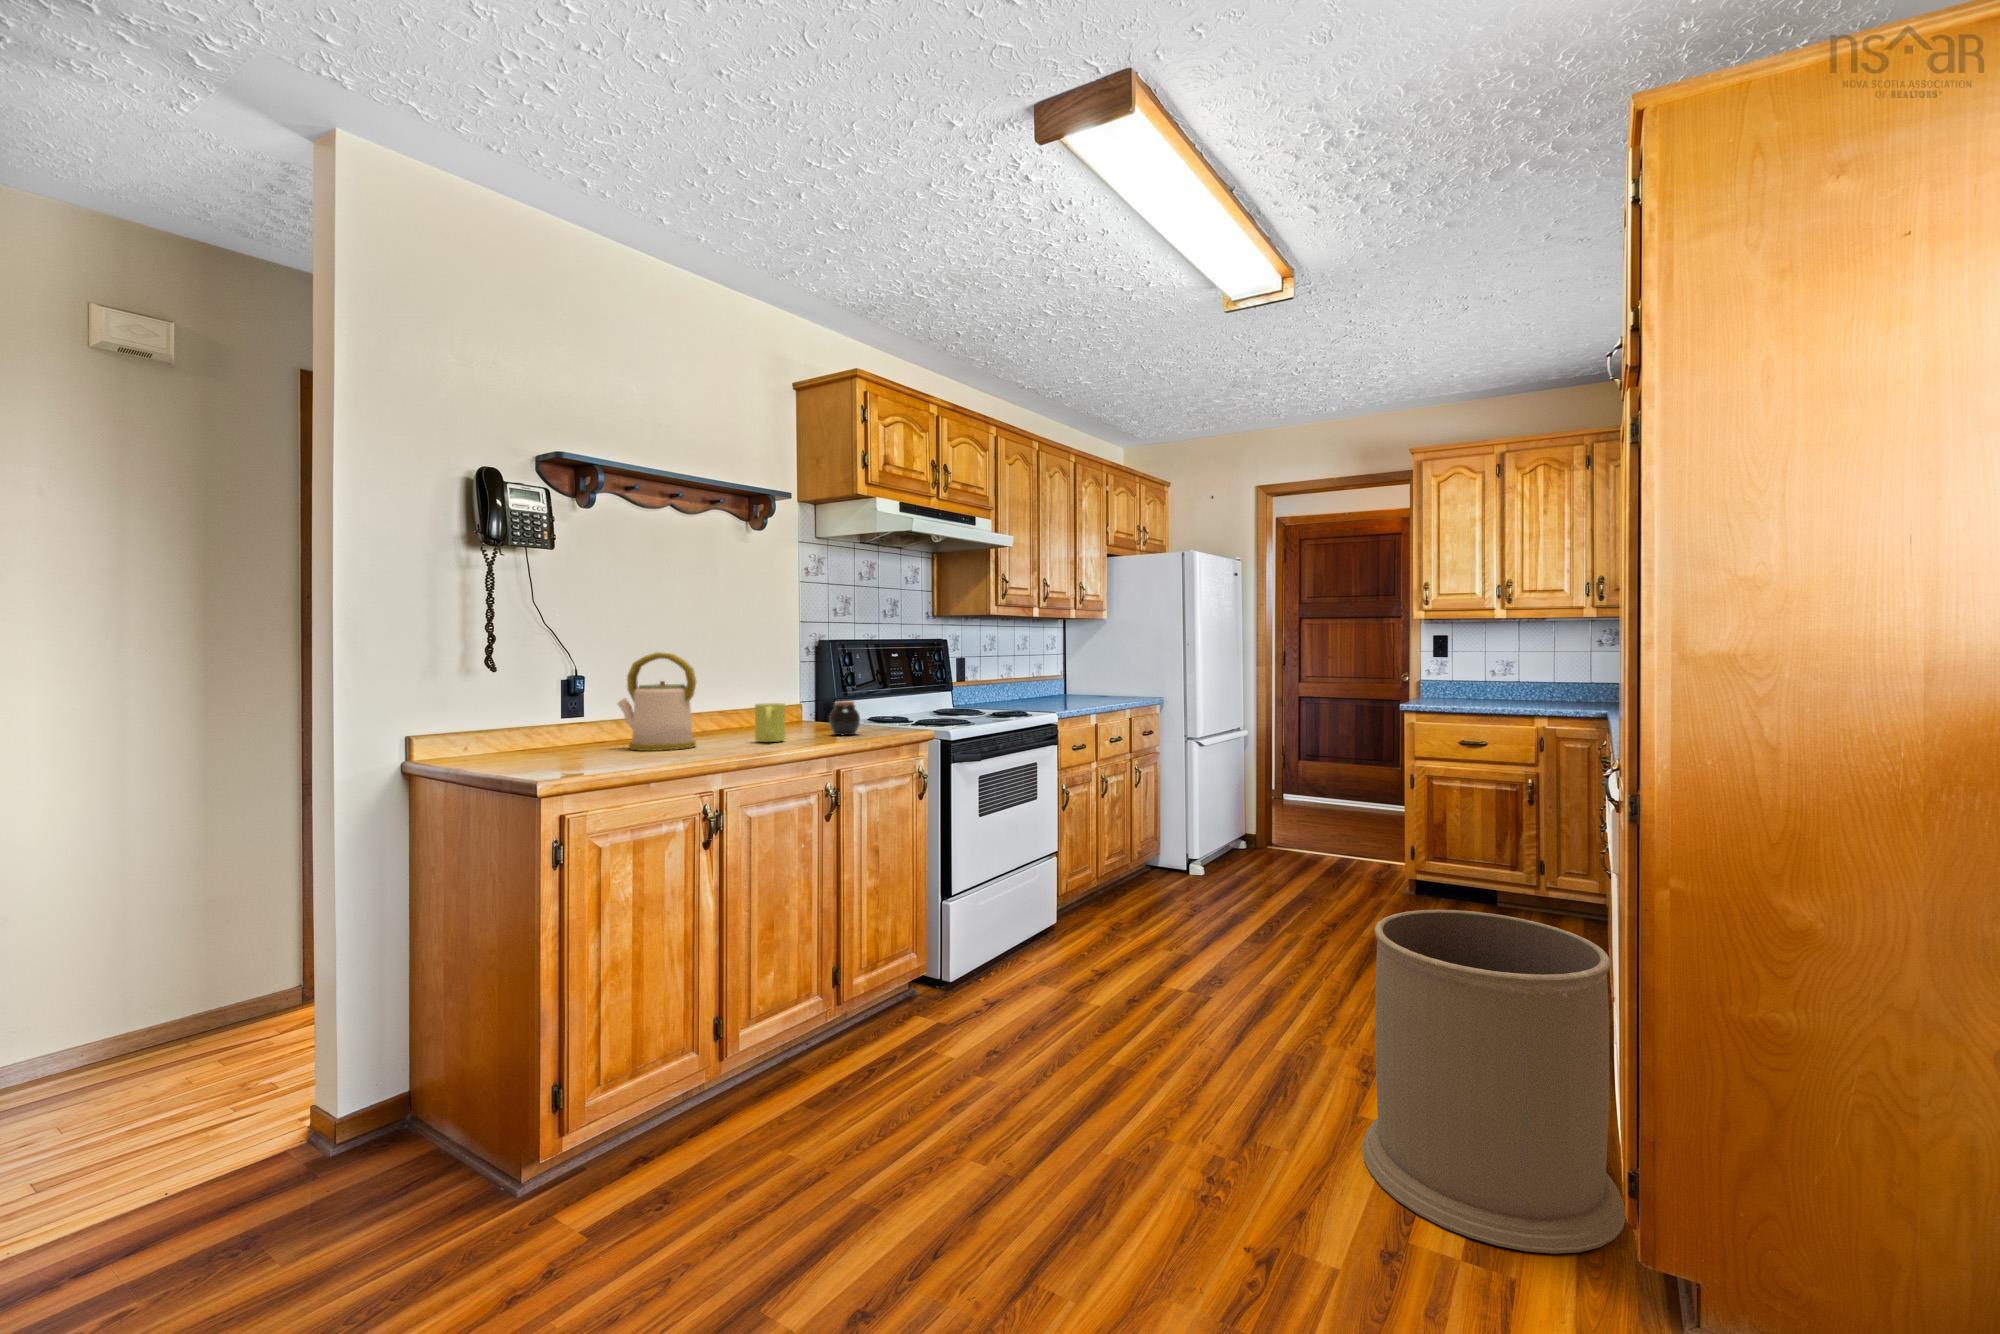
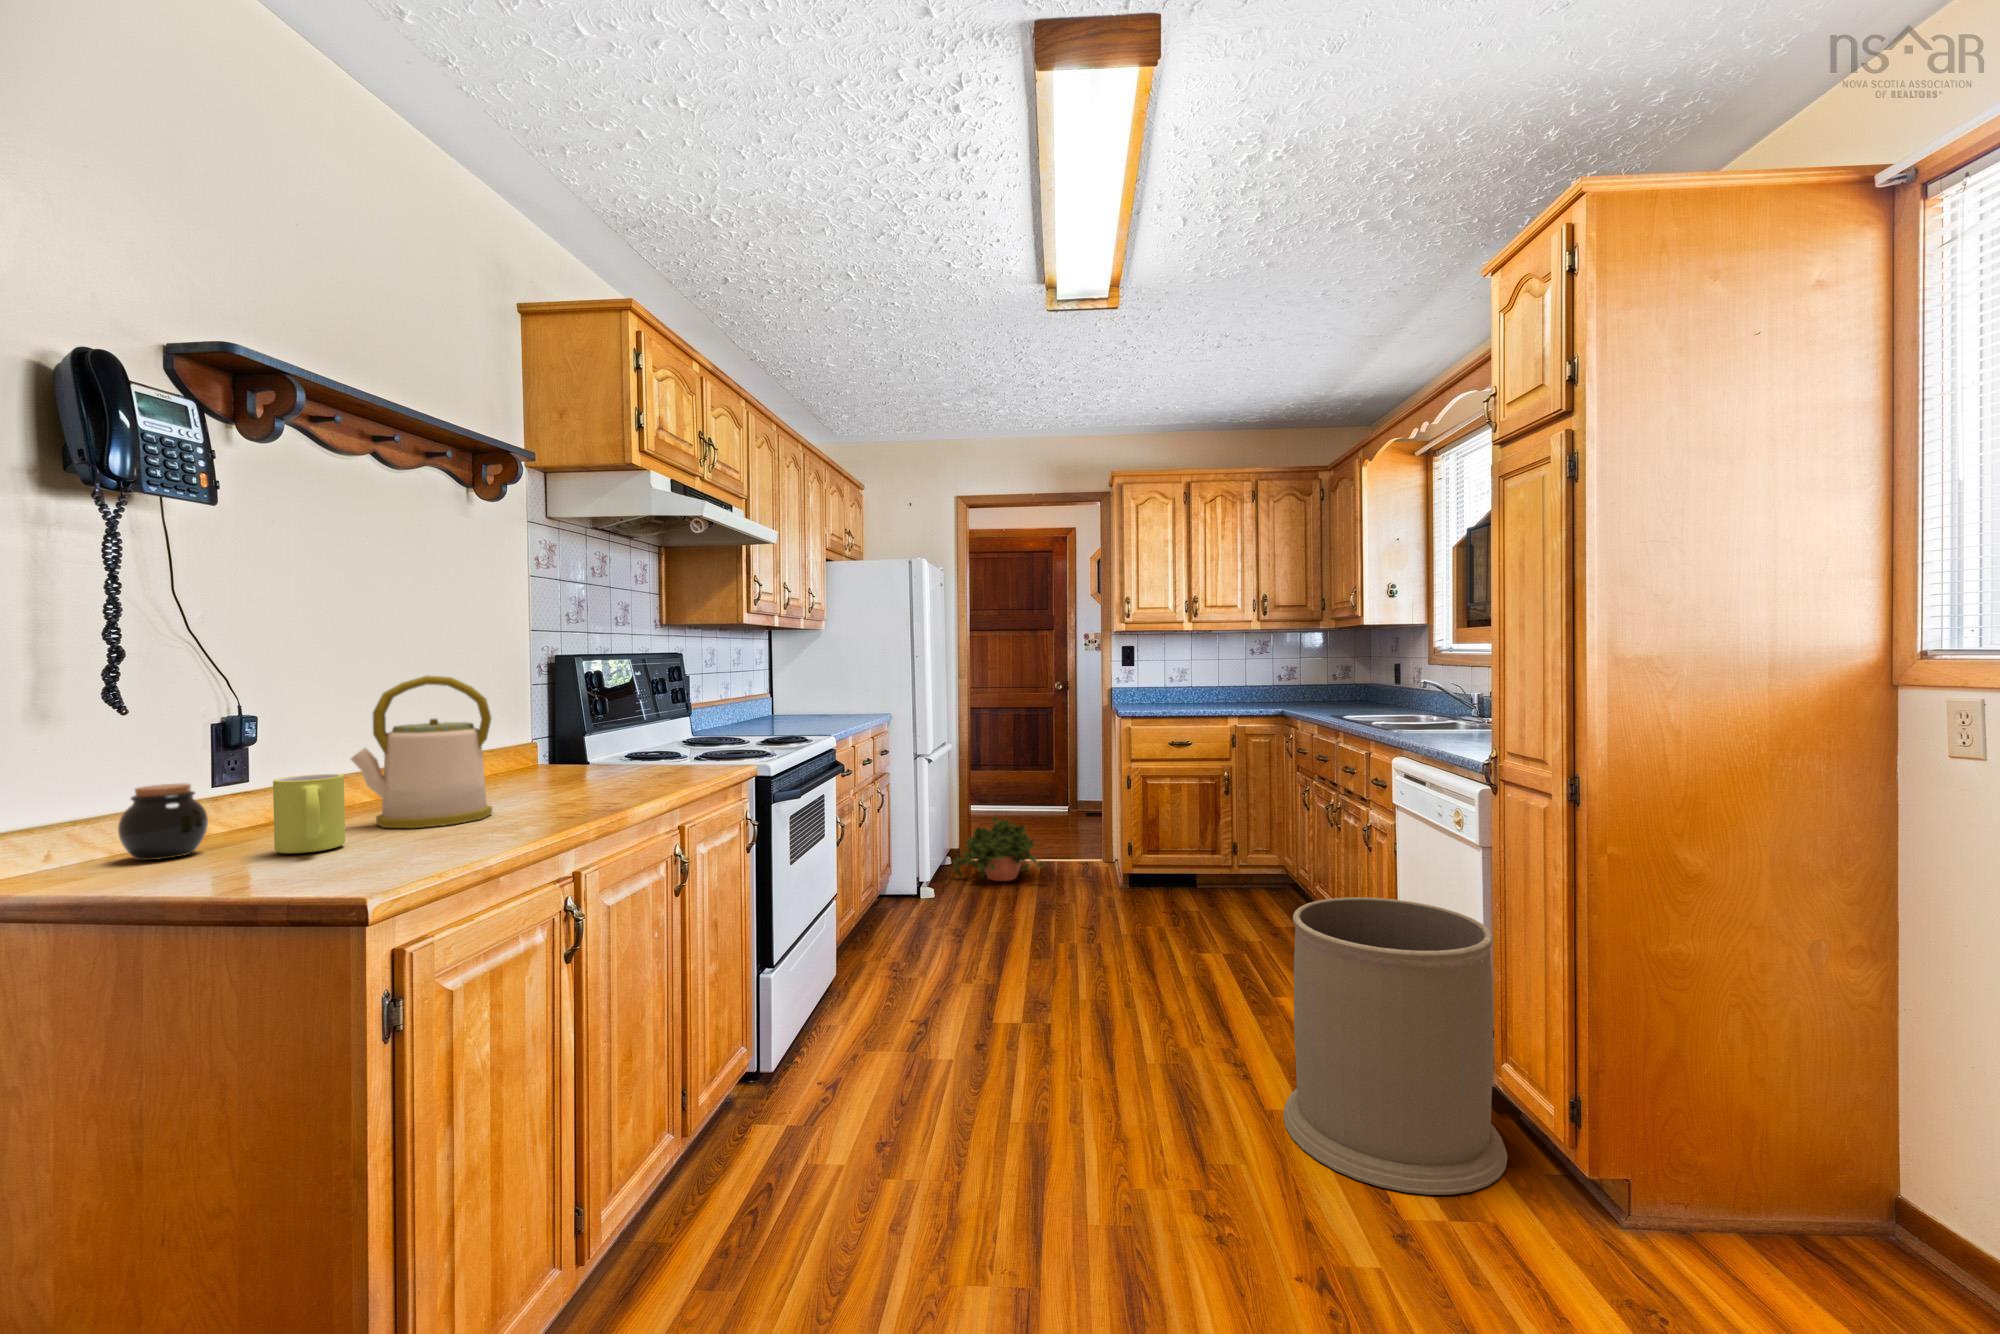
jar: present [829,701,860,735] -> present [118,783,208,860]
mug: present [755,703,785,742] -> present [273,774,345,854]
potted plant: none [1226,807,1320,874] -> present [954,817,1043,881]

